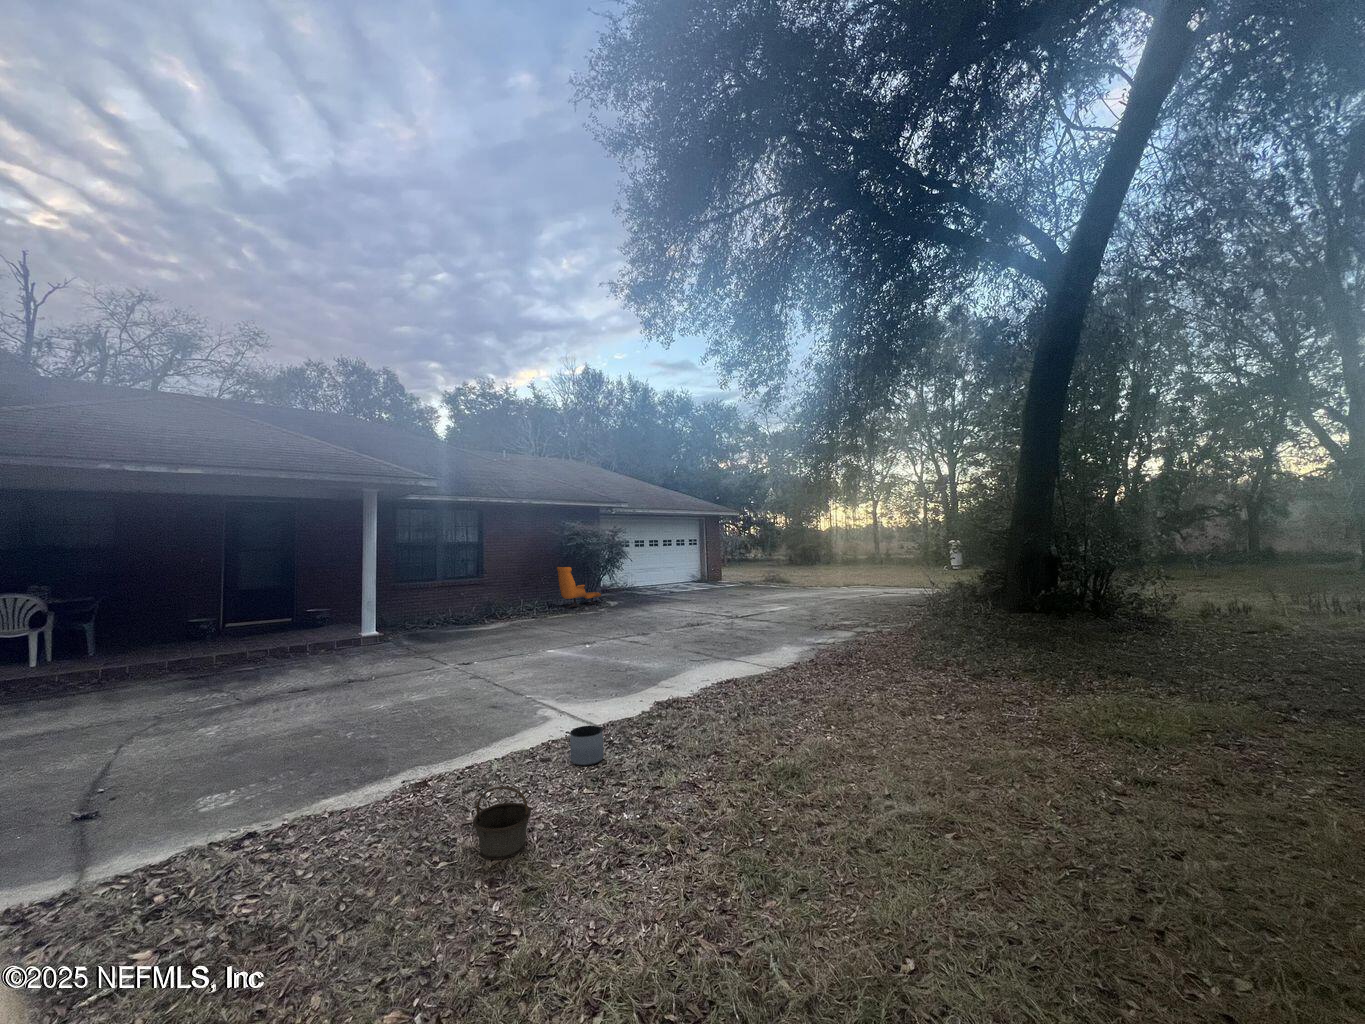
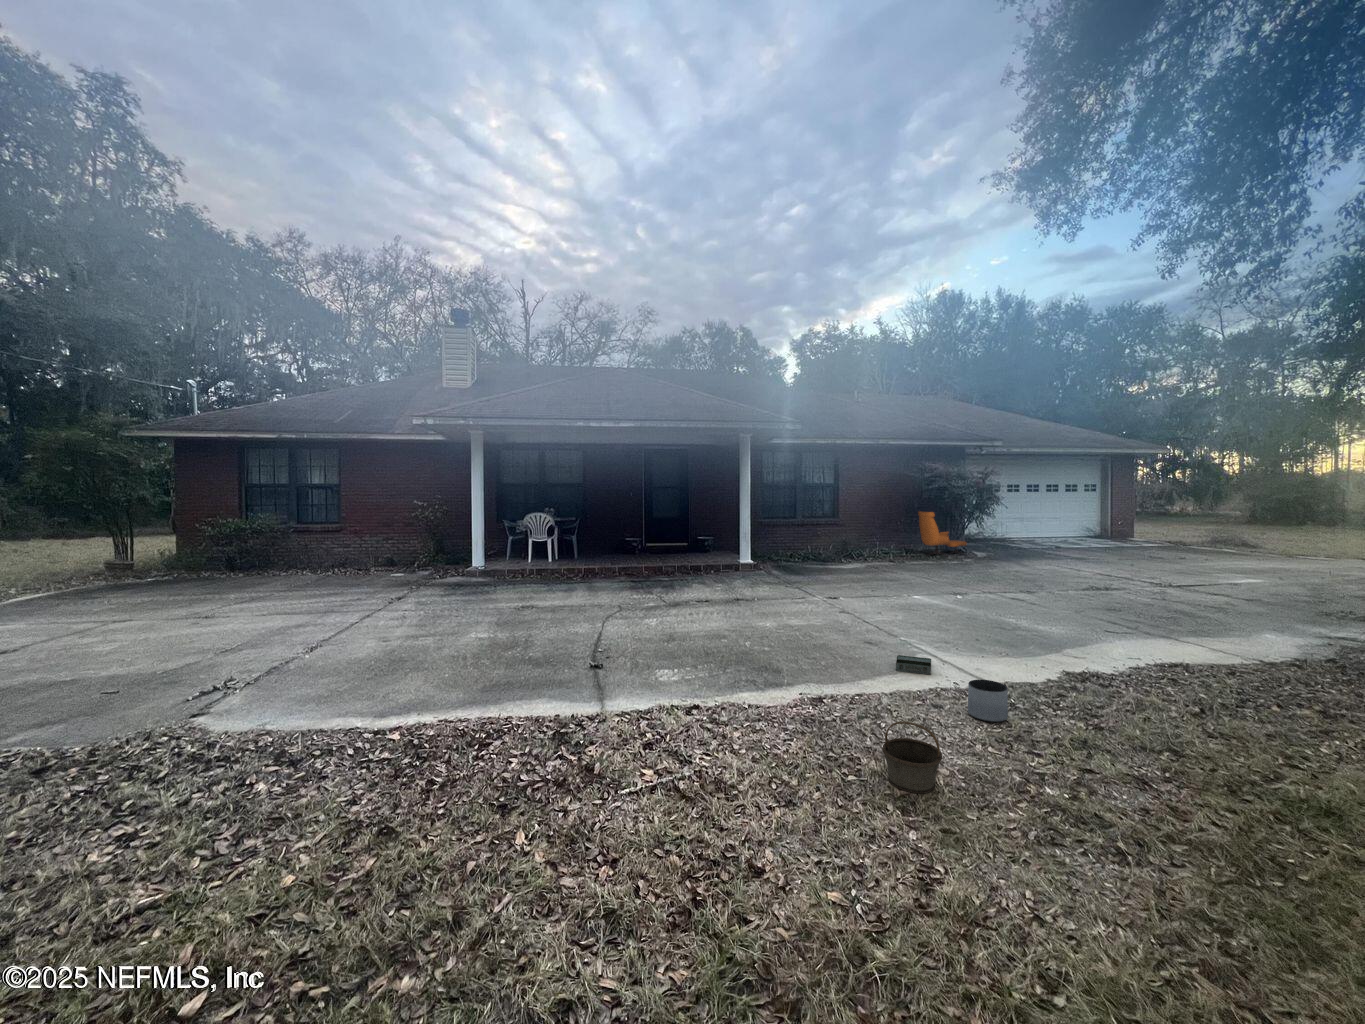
toolbox: none [513,713,548,732] -> present [896,655,931,675]

